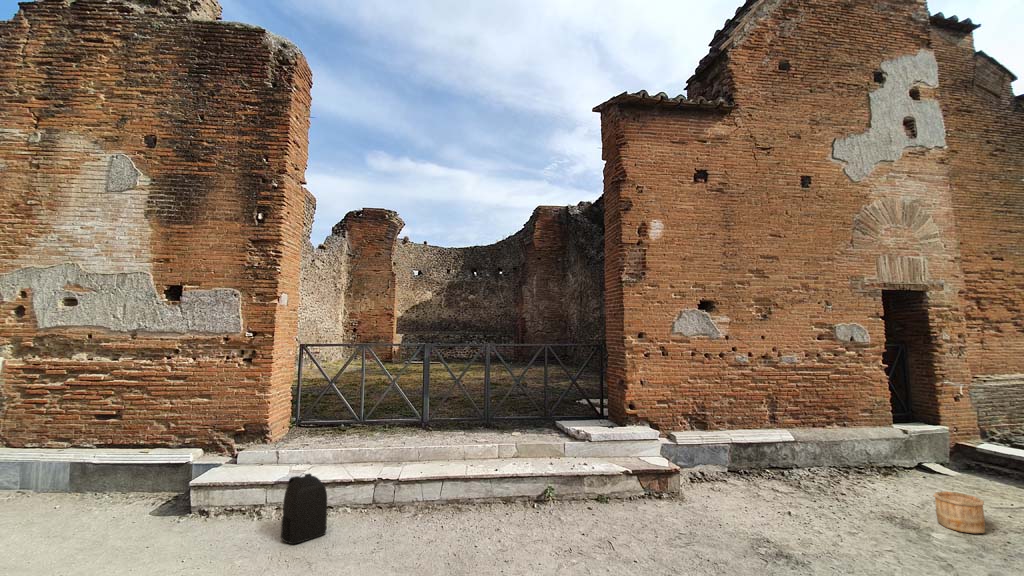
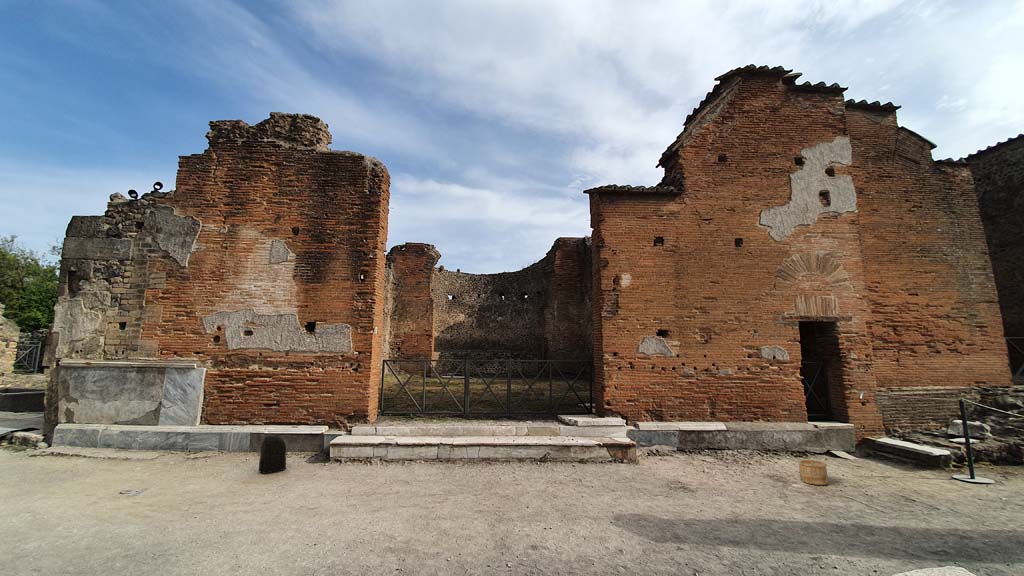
backpack: present [281,474,327,544] -> present [259,436,286,474]

